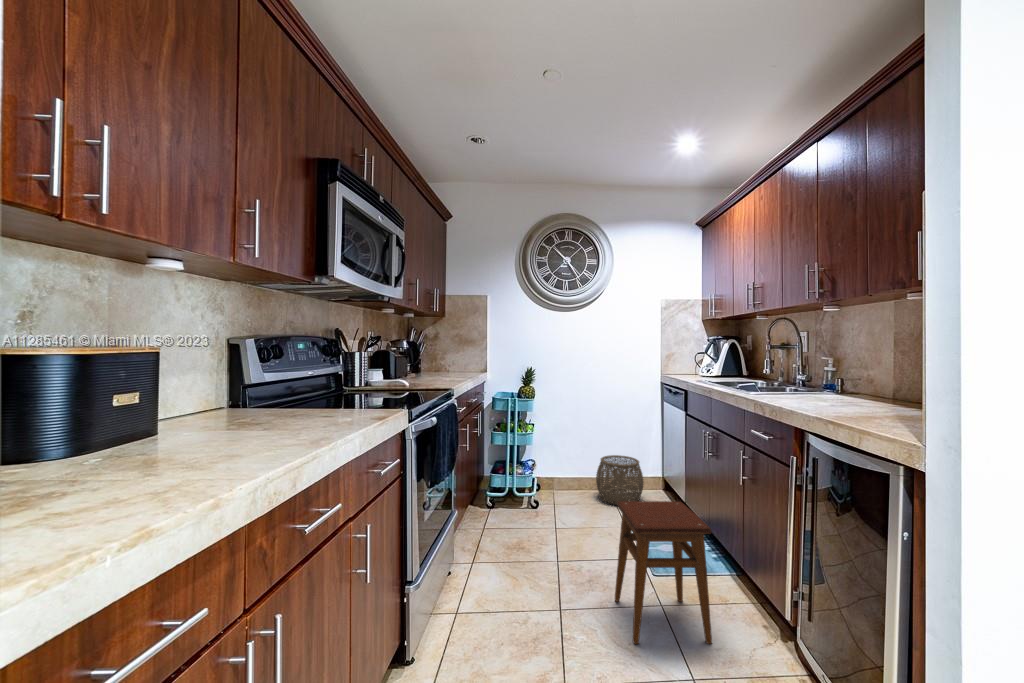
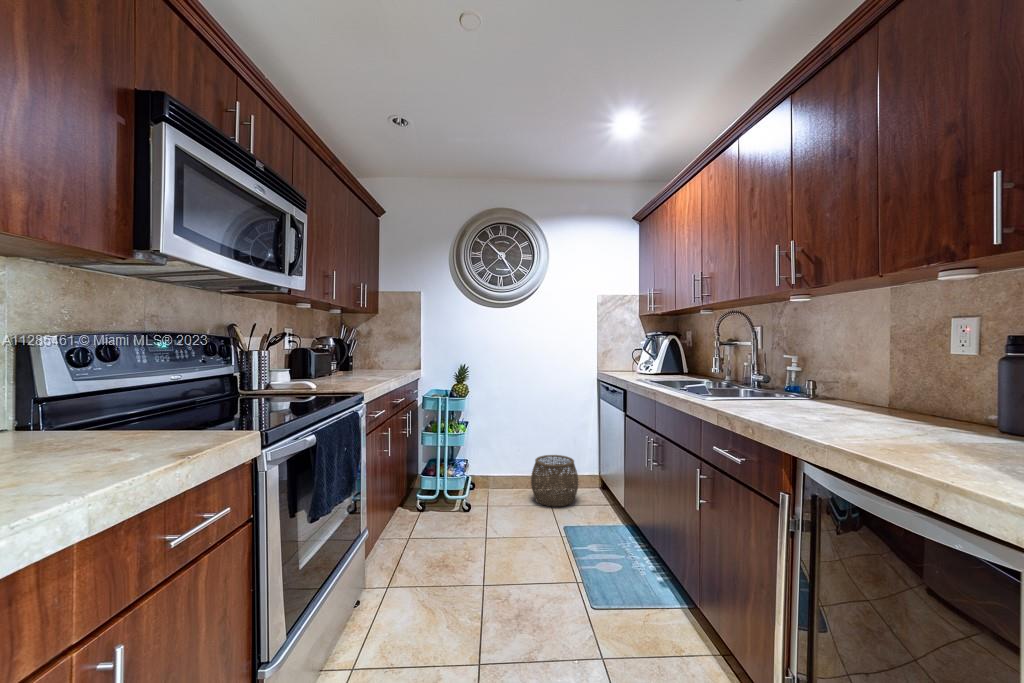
stool: present [615,501,712,644] -> none [510,507,594,659]

